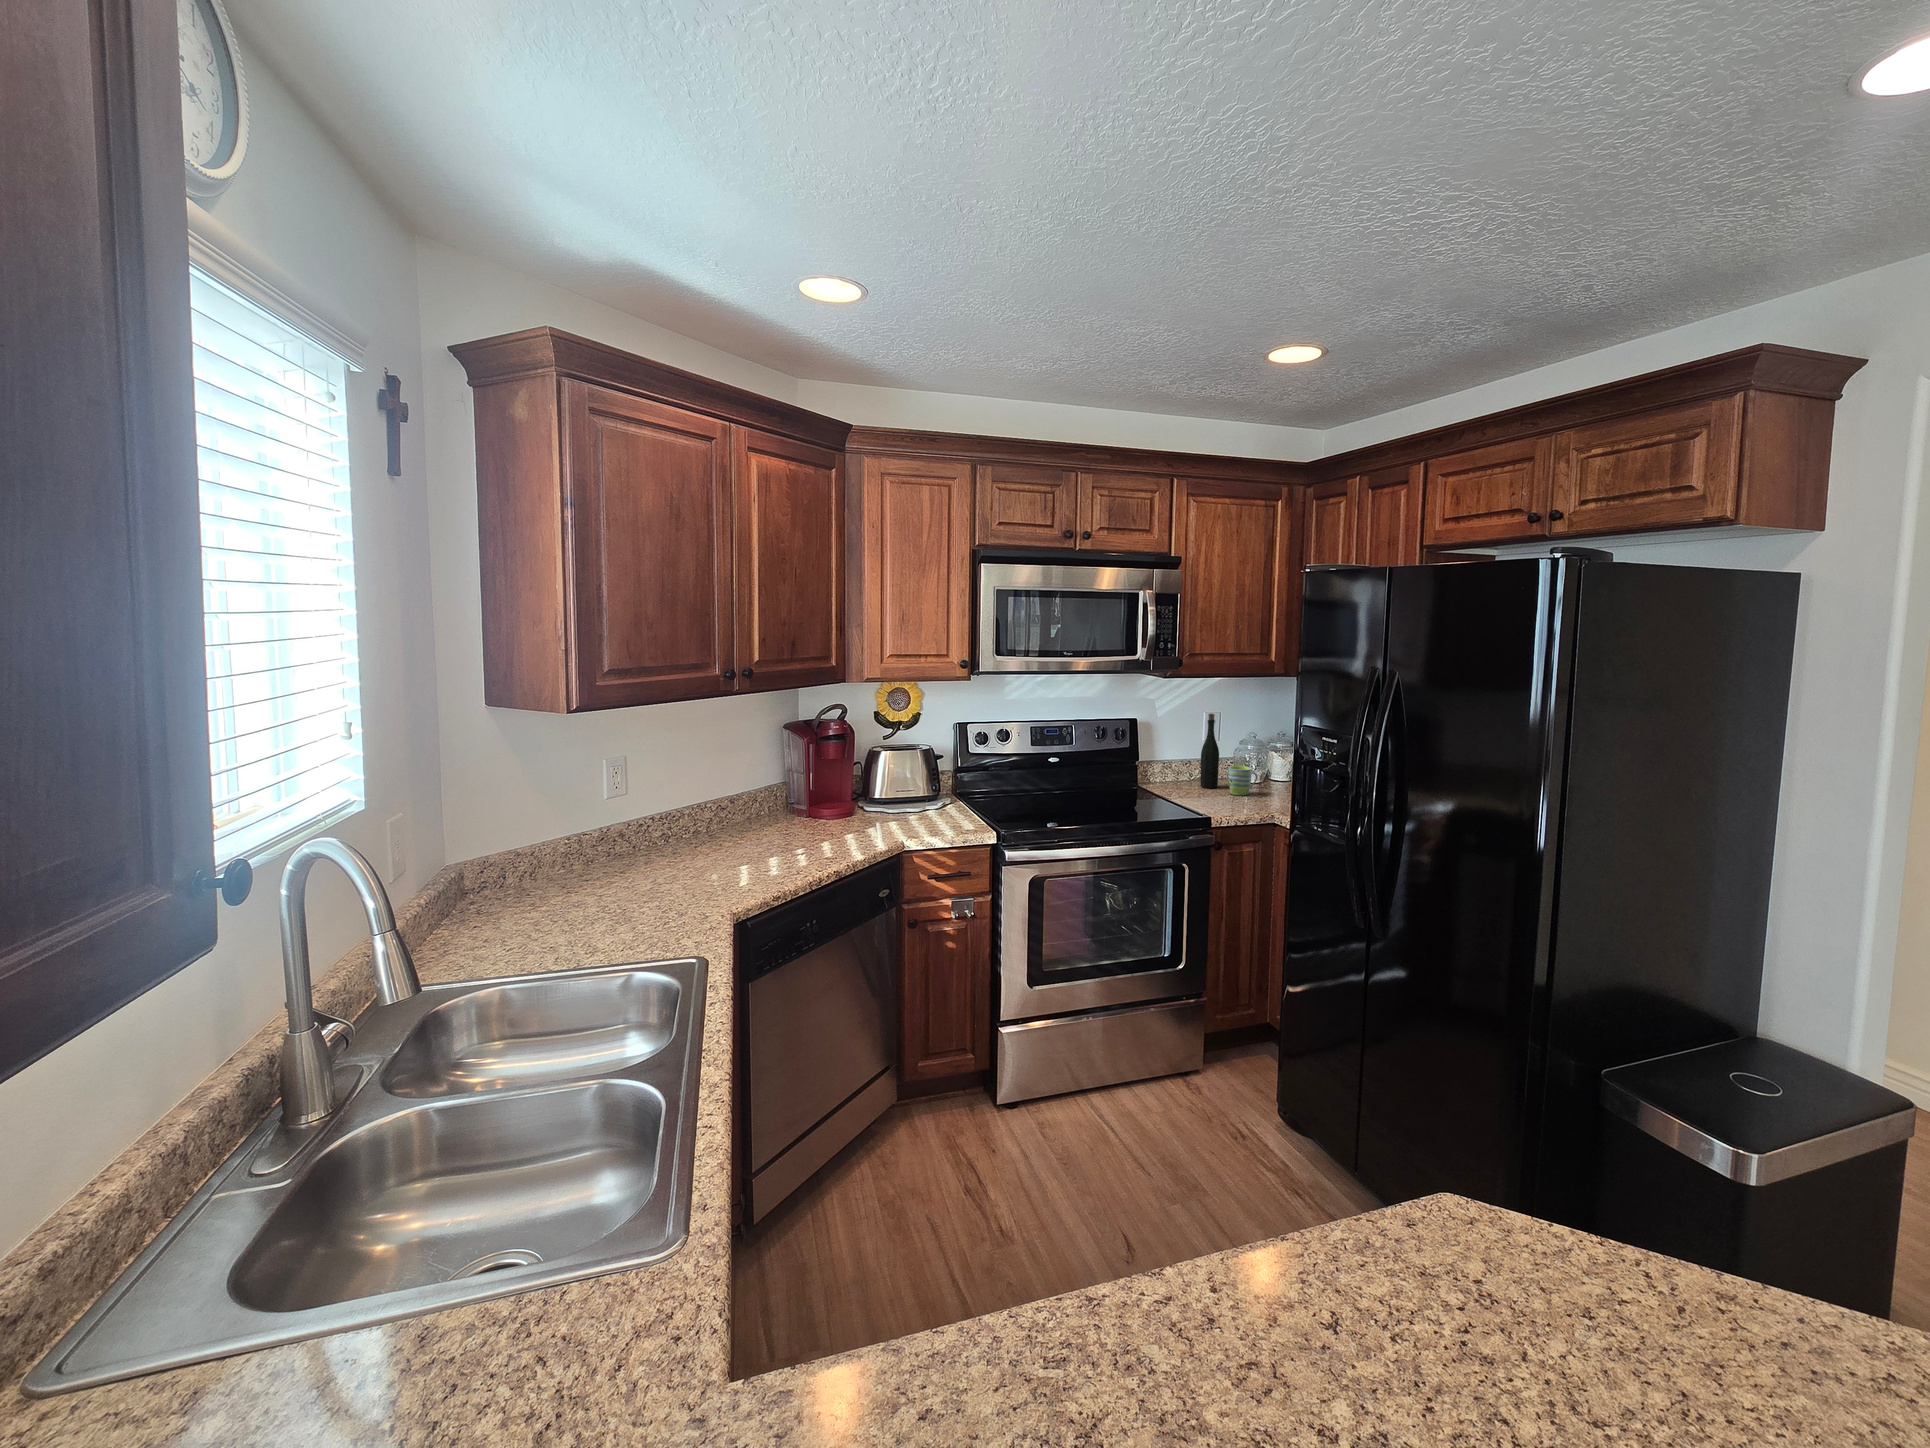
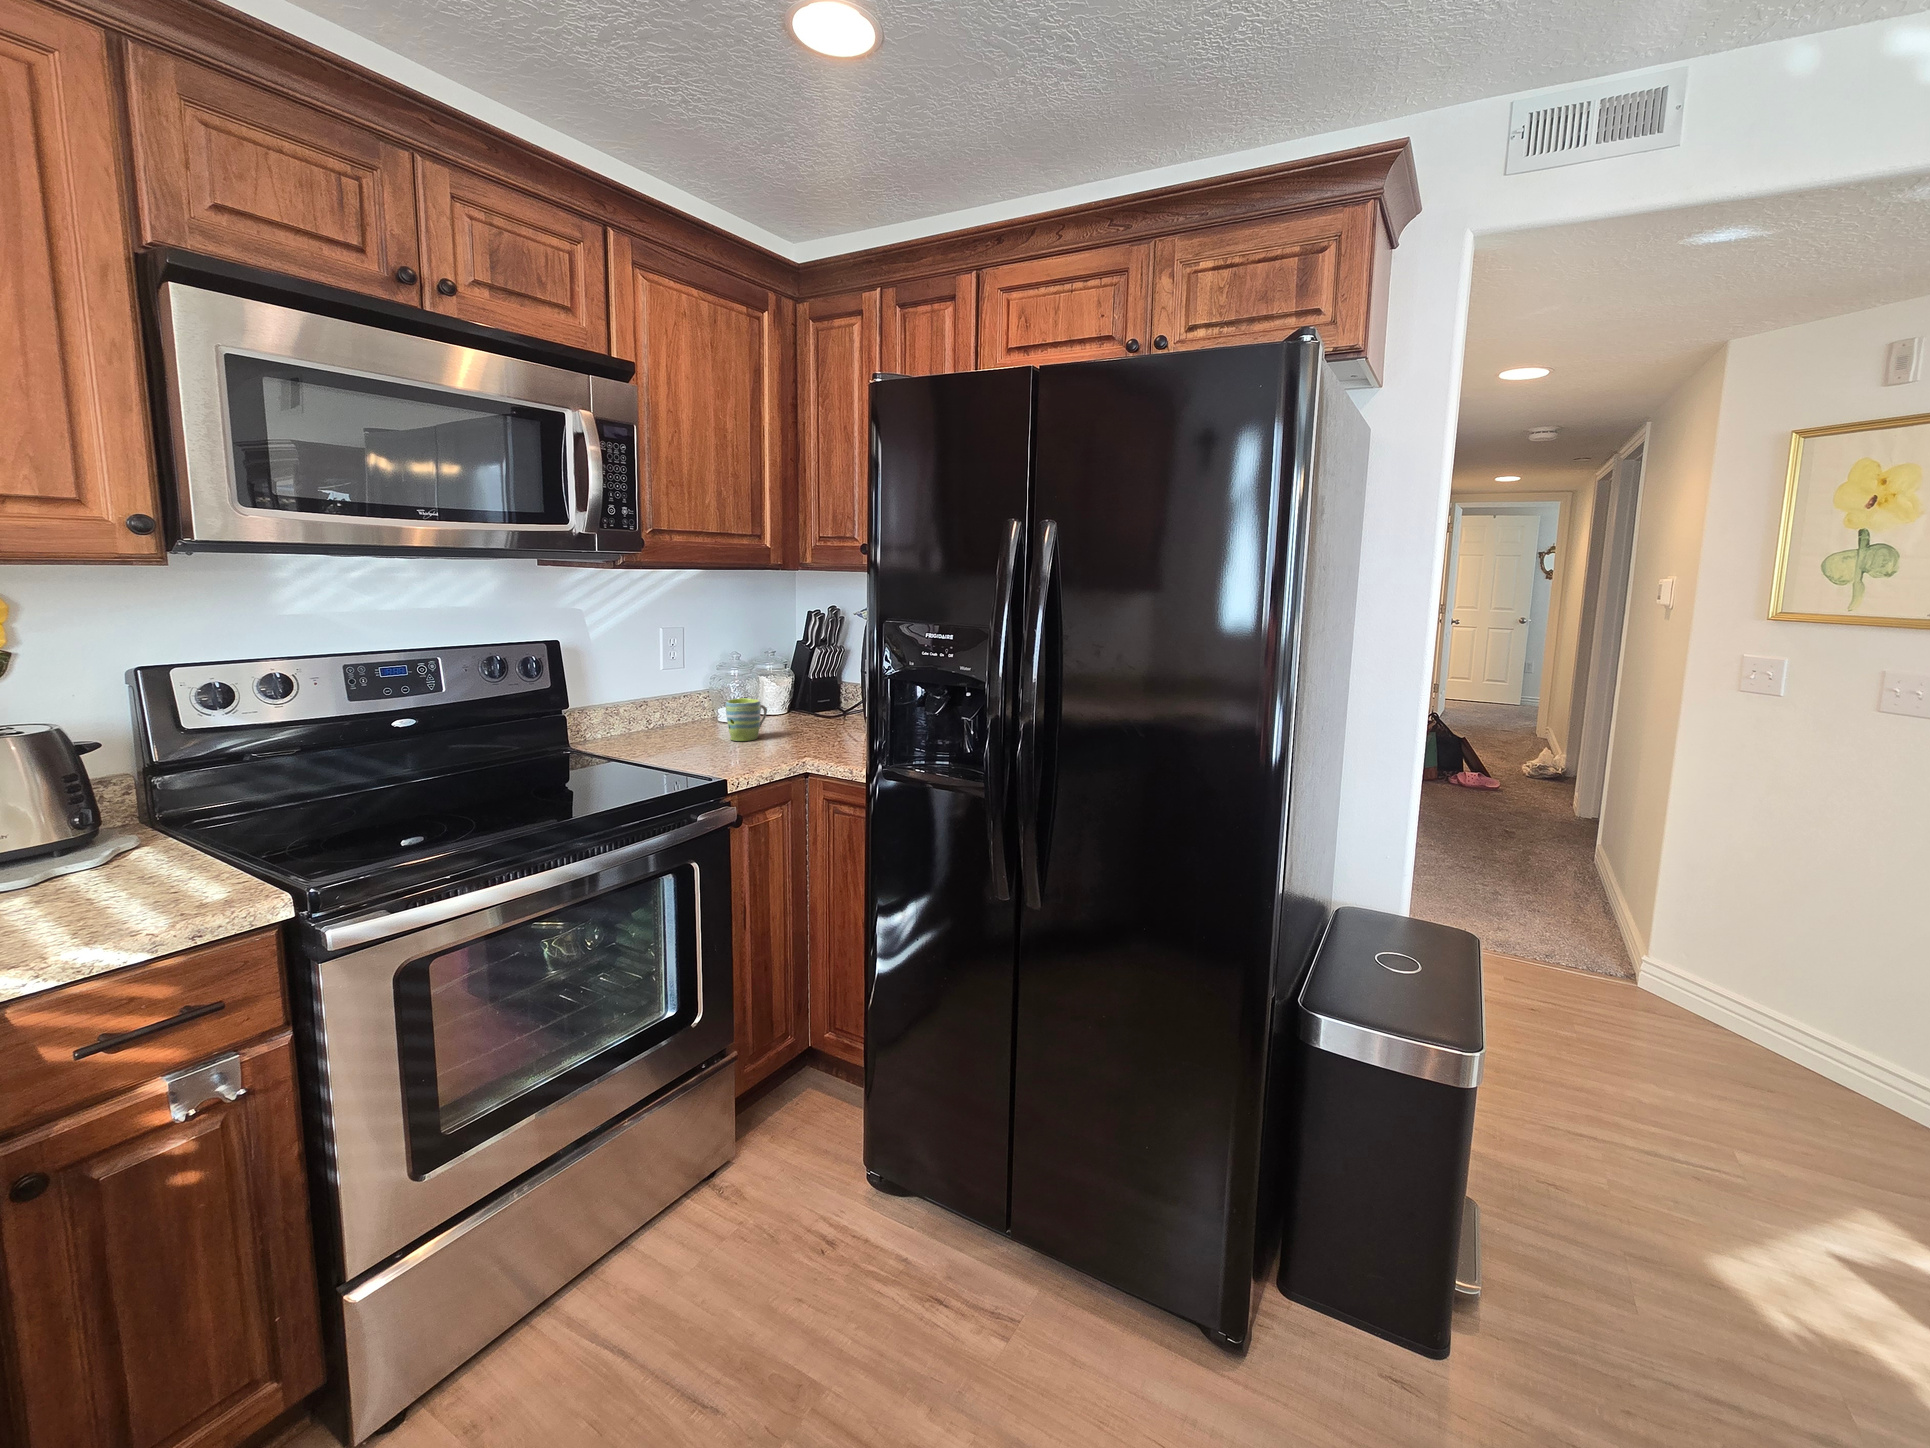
bottle: present [1201,714,1219,788] -> none [676,625,705,737]

